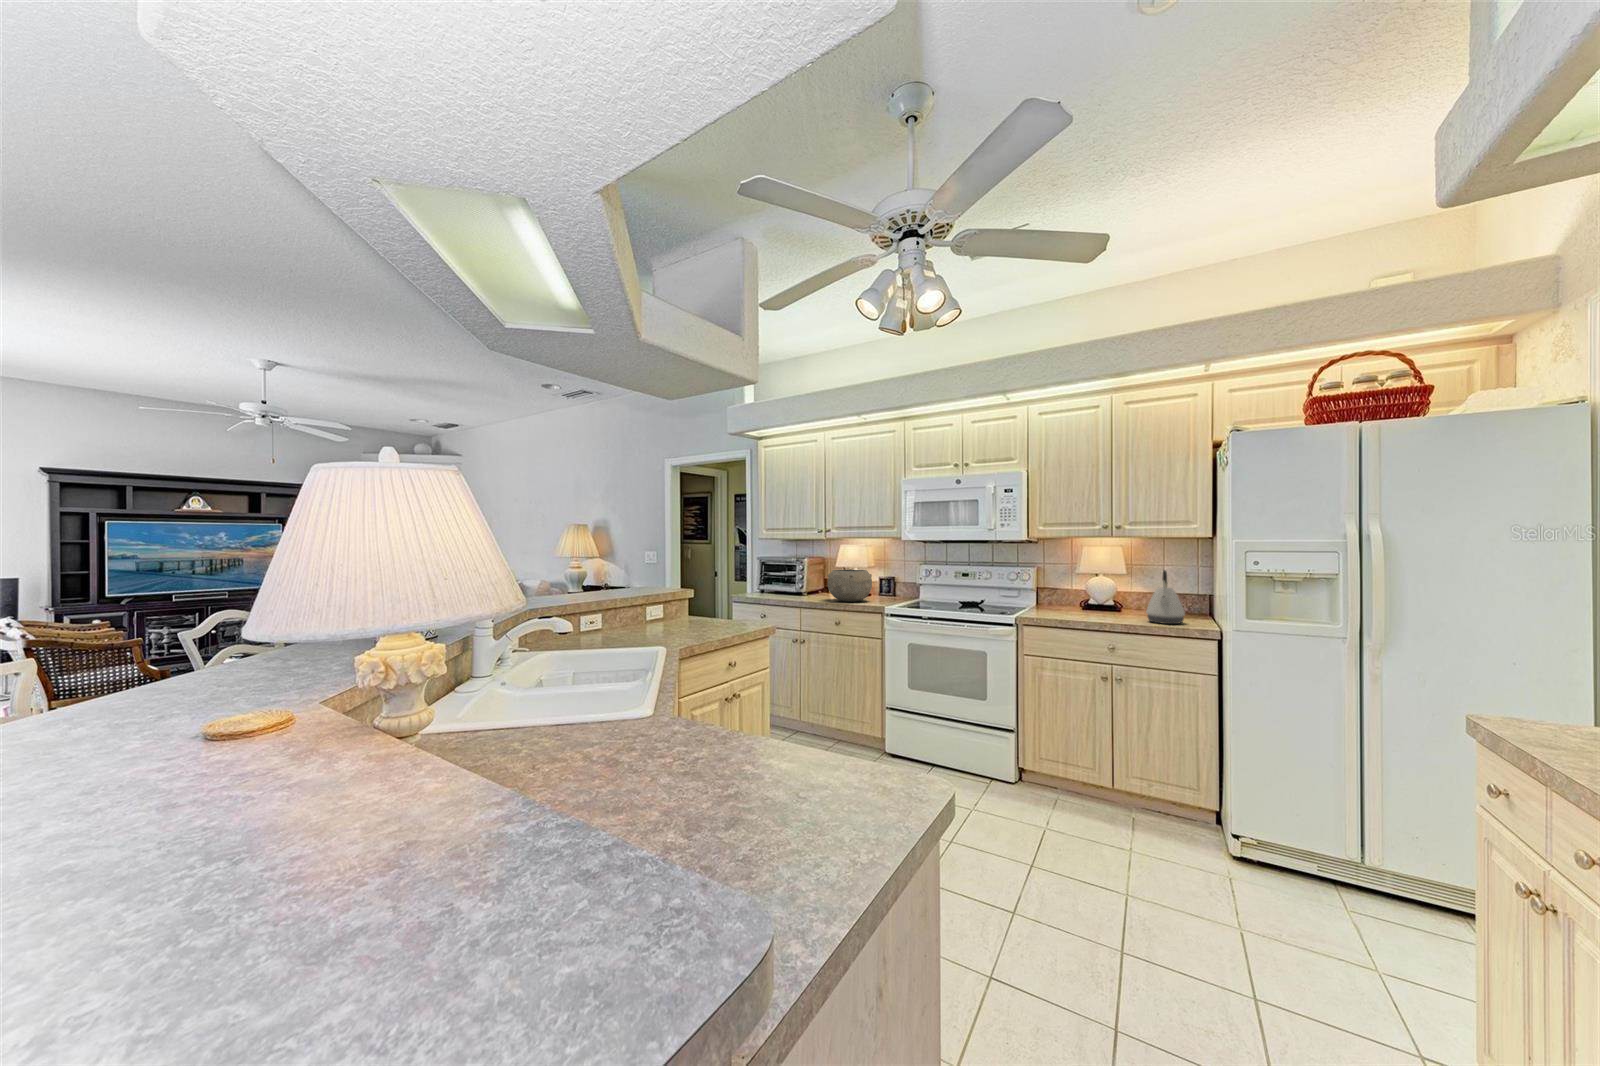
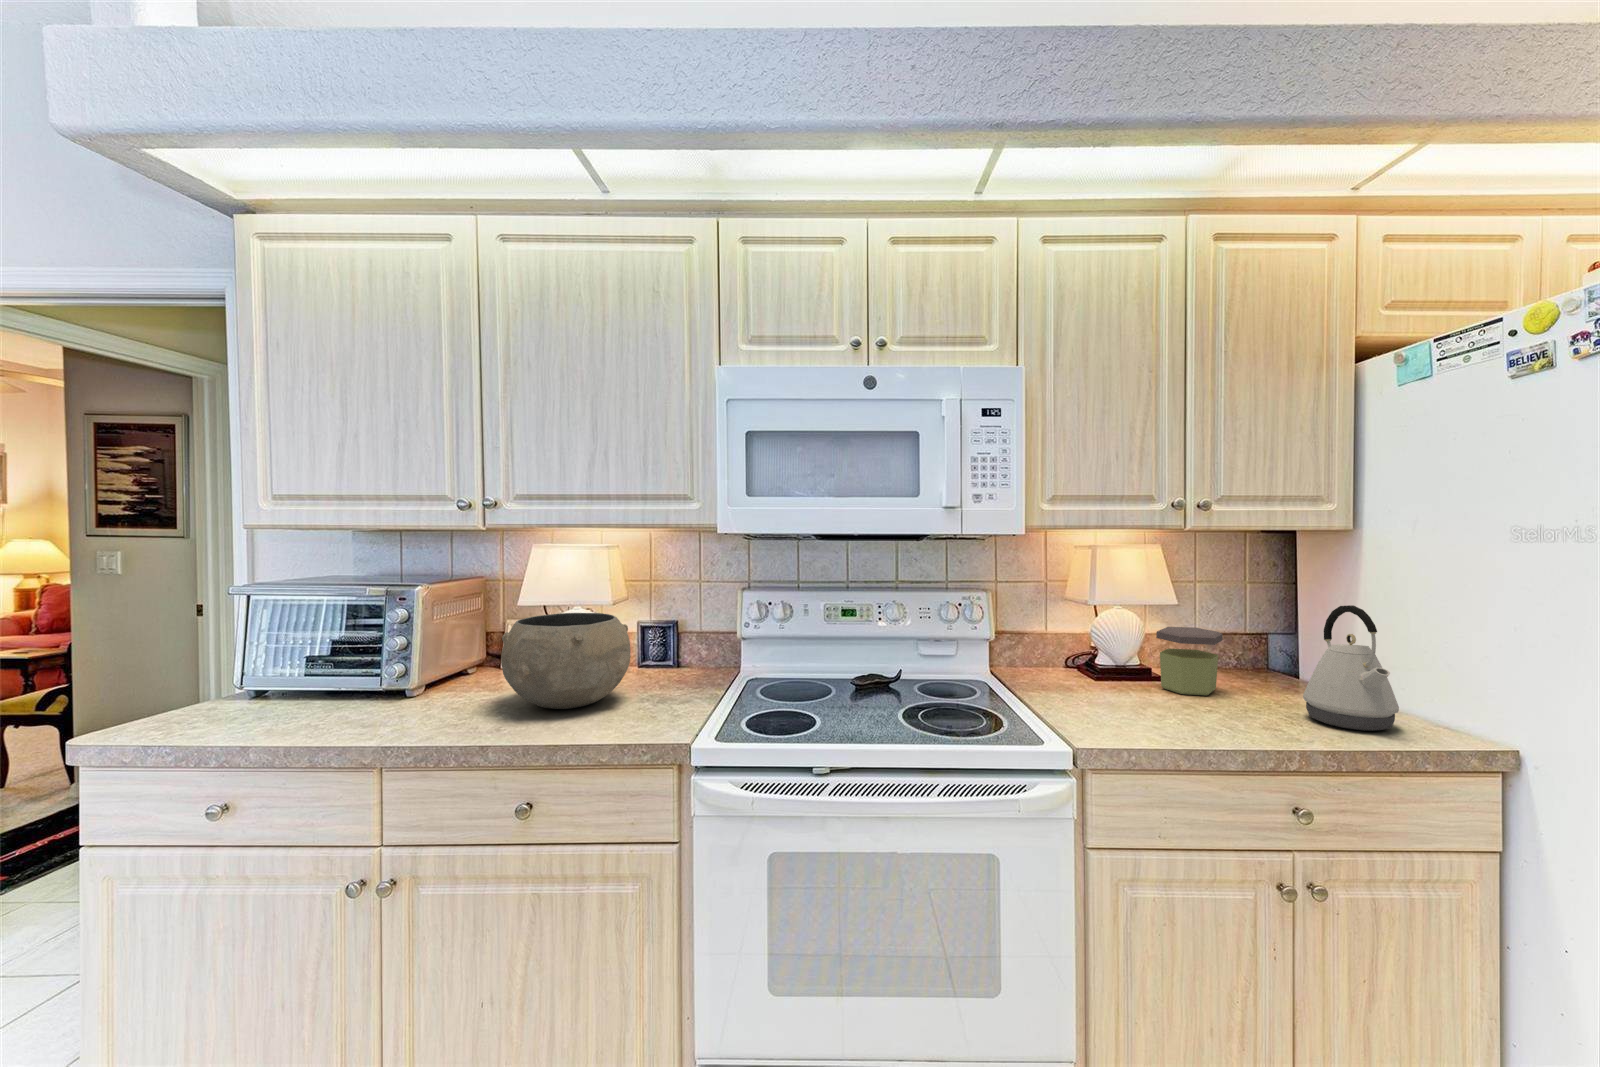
jar: none [1105,585,1136,615] -> present [1156,627,1223,696]

